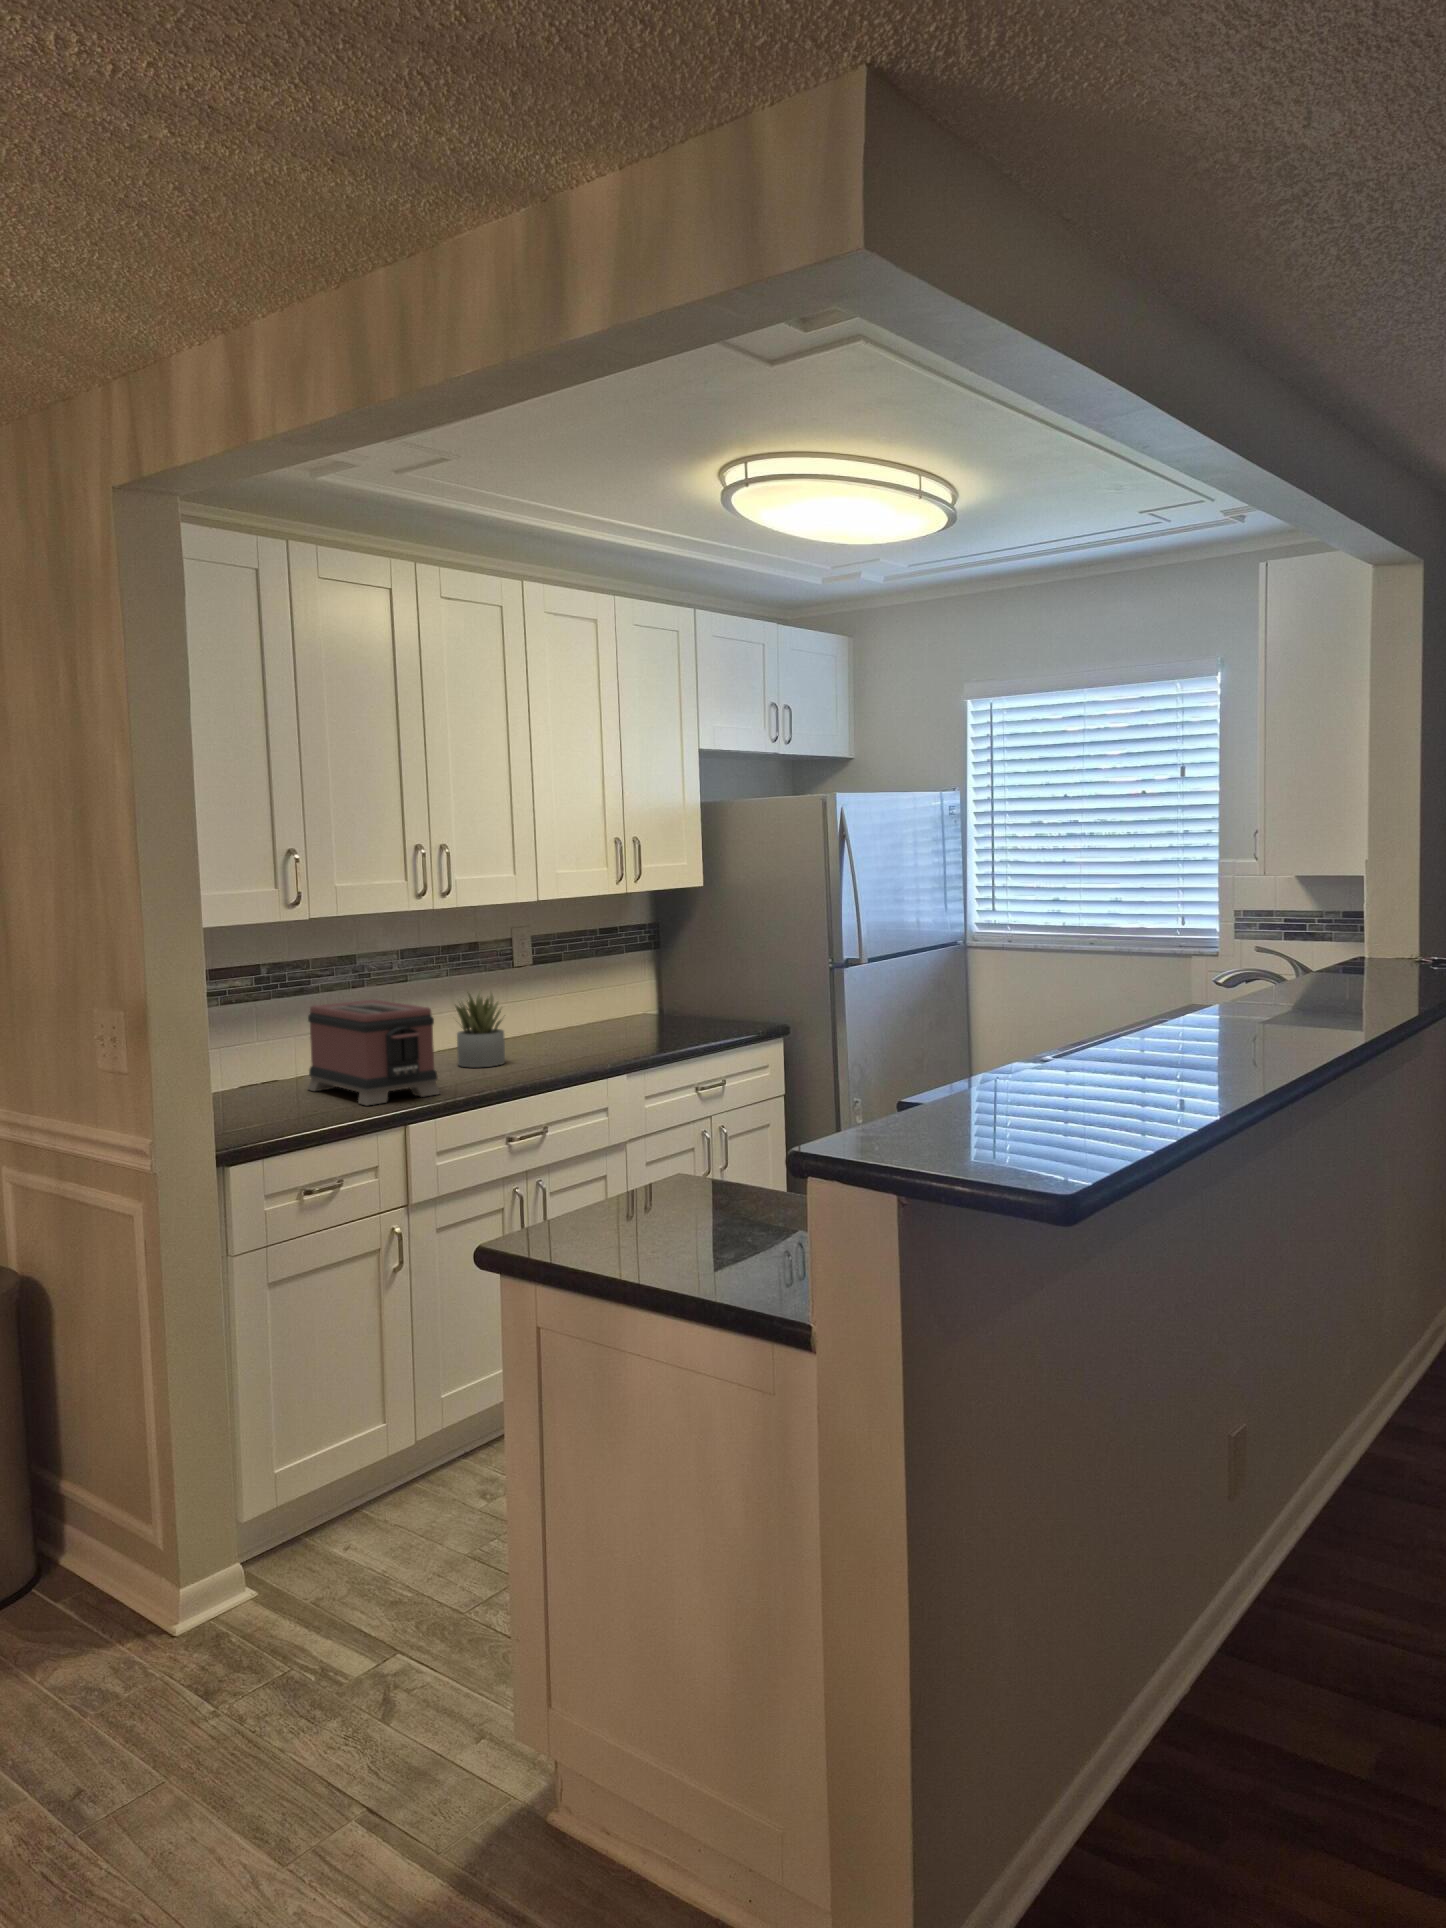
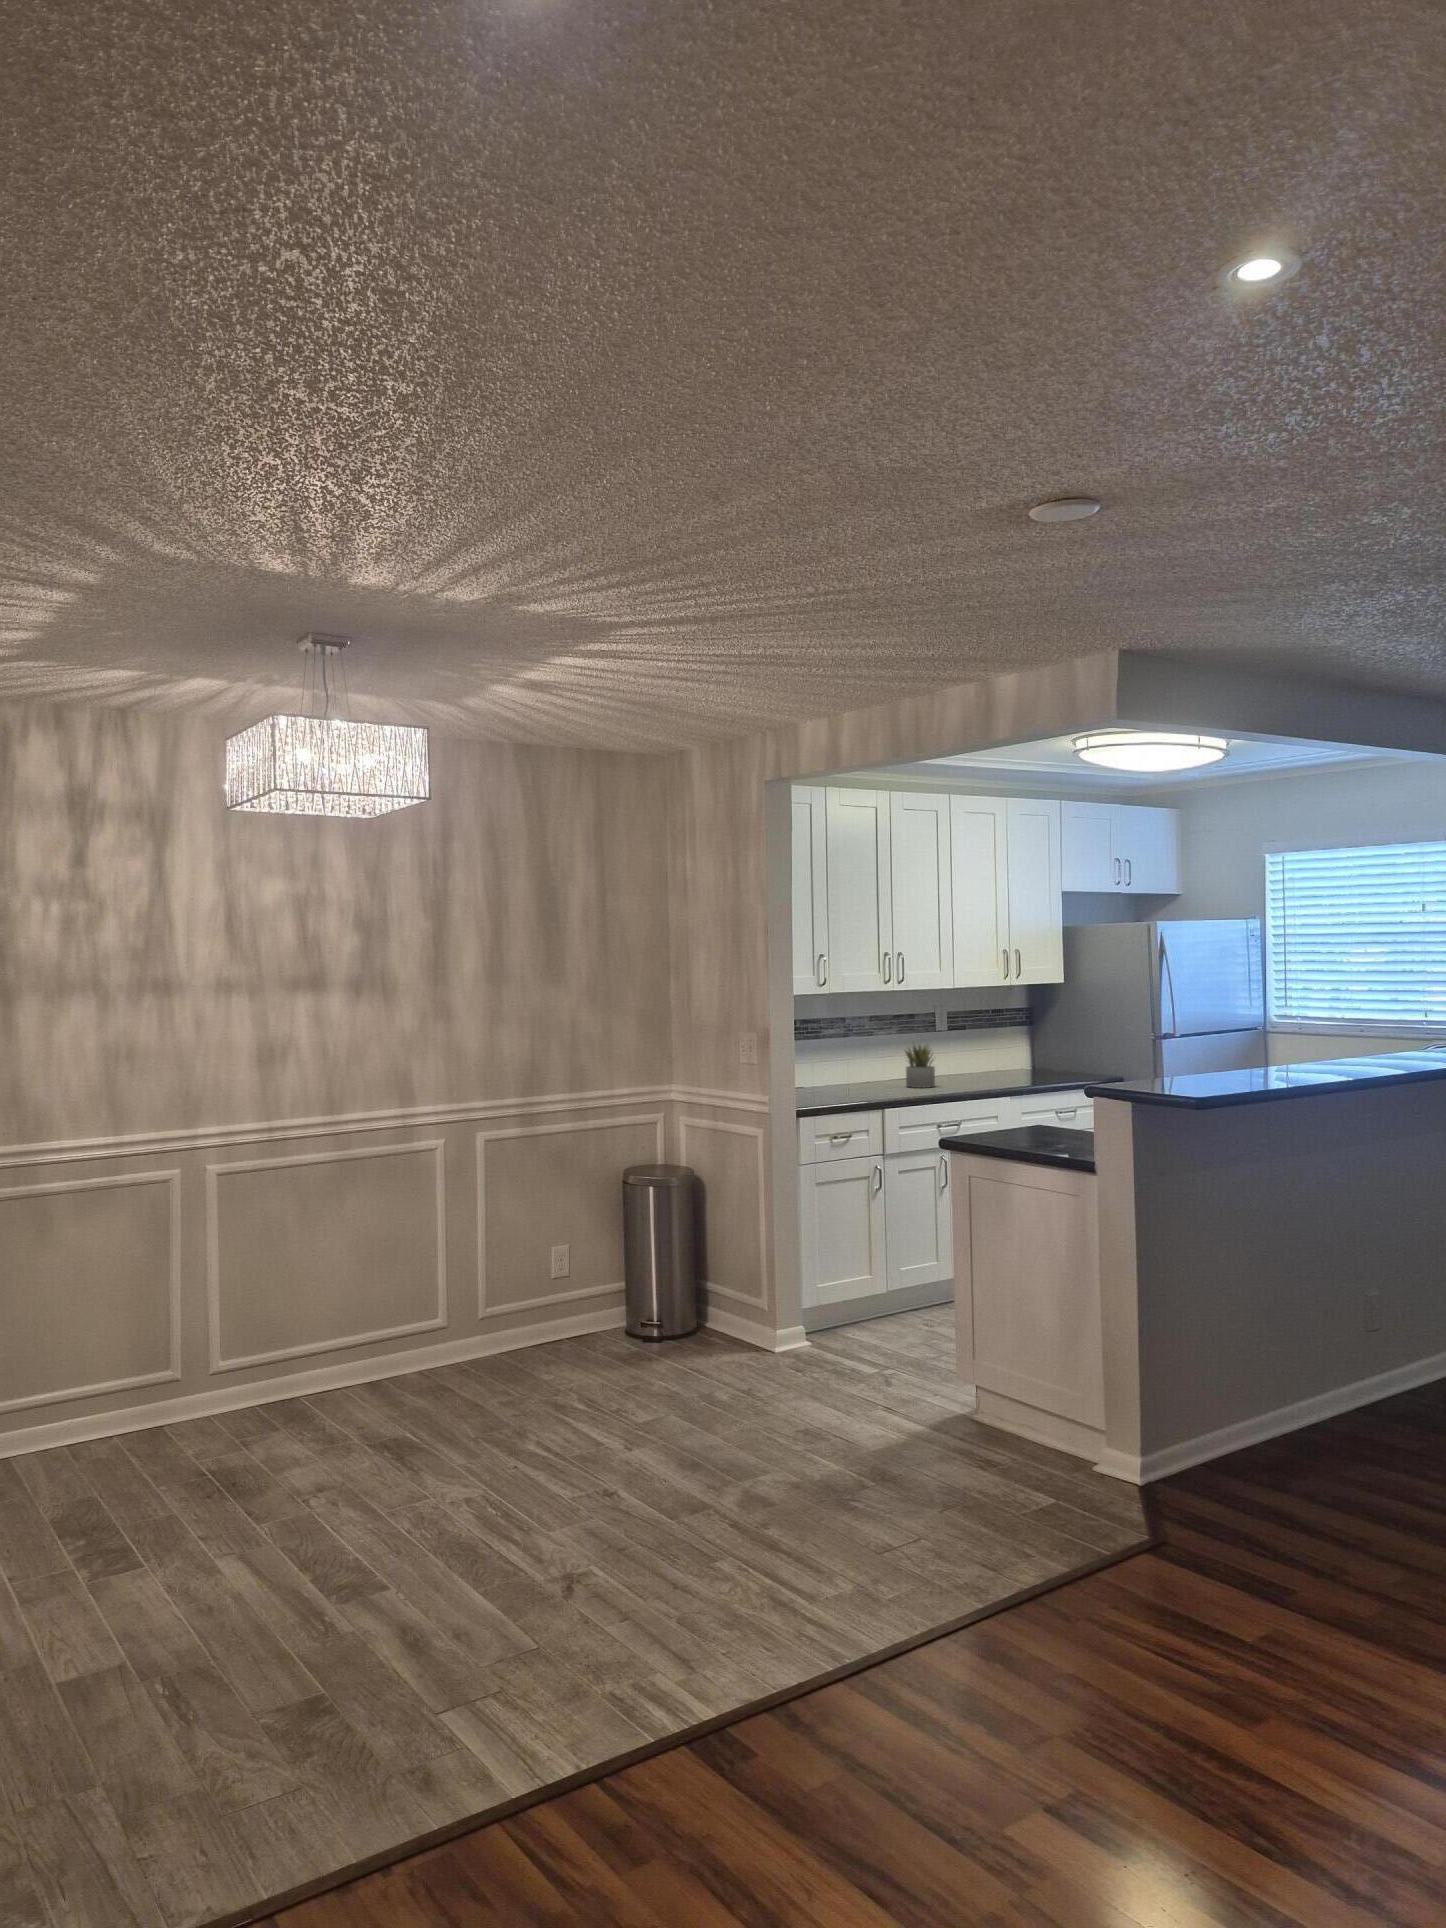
toaster: present [308,999,440,1105] -> none [822,1042,902,1098]

